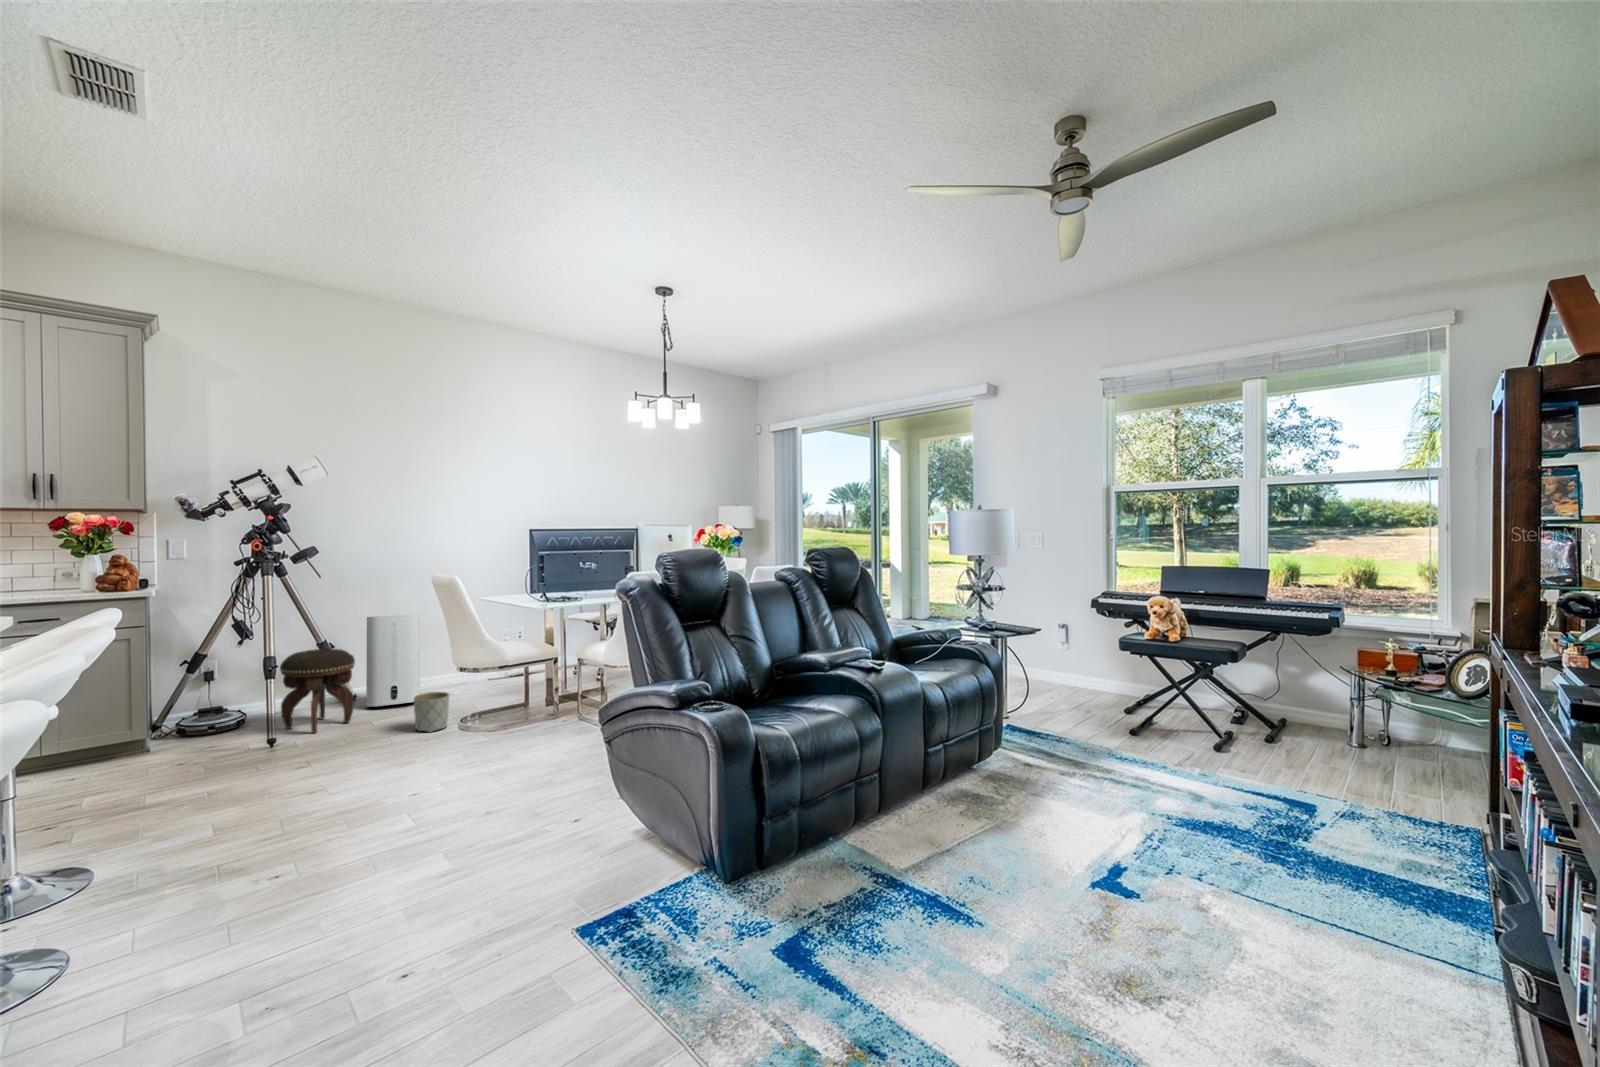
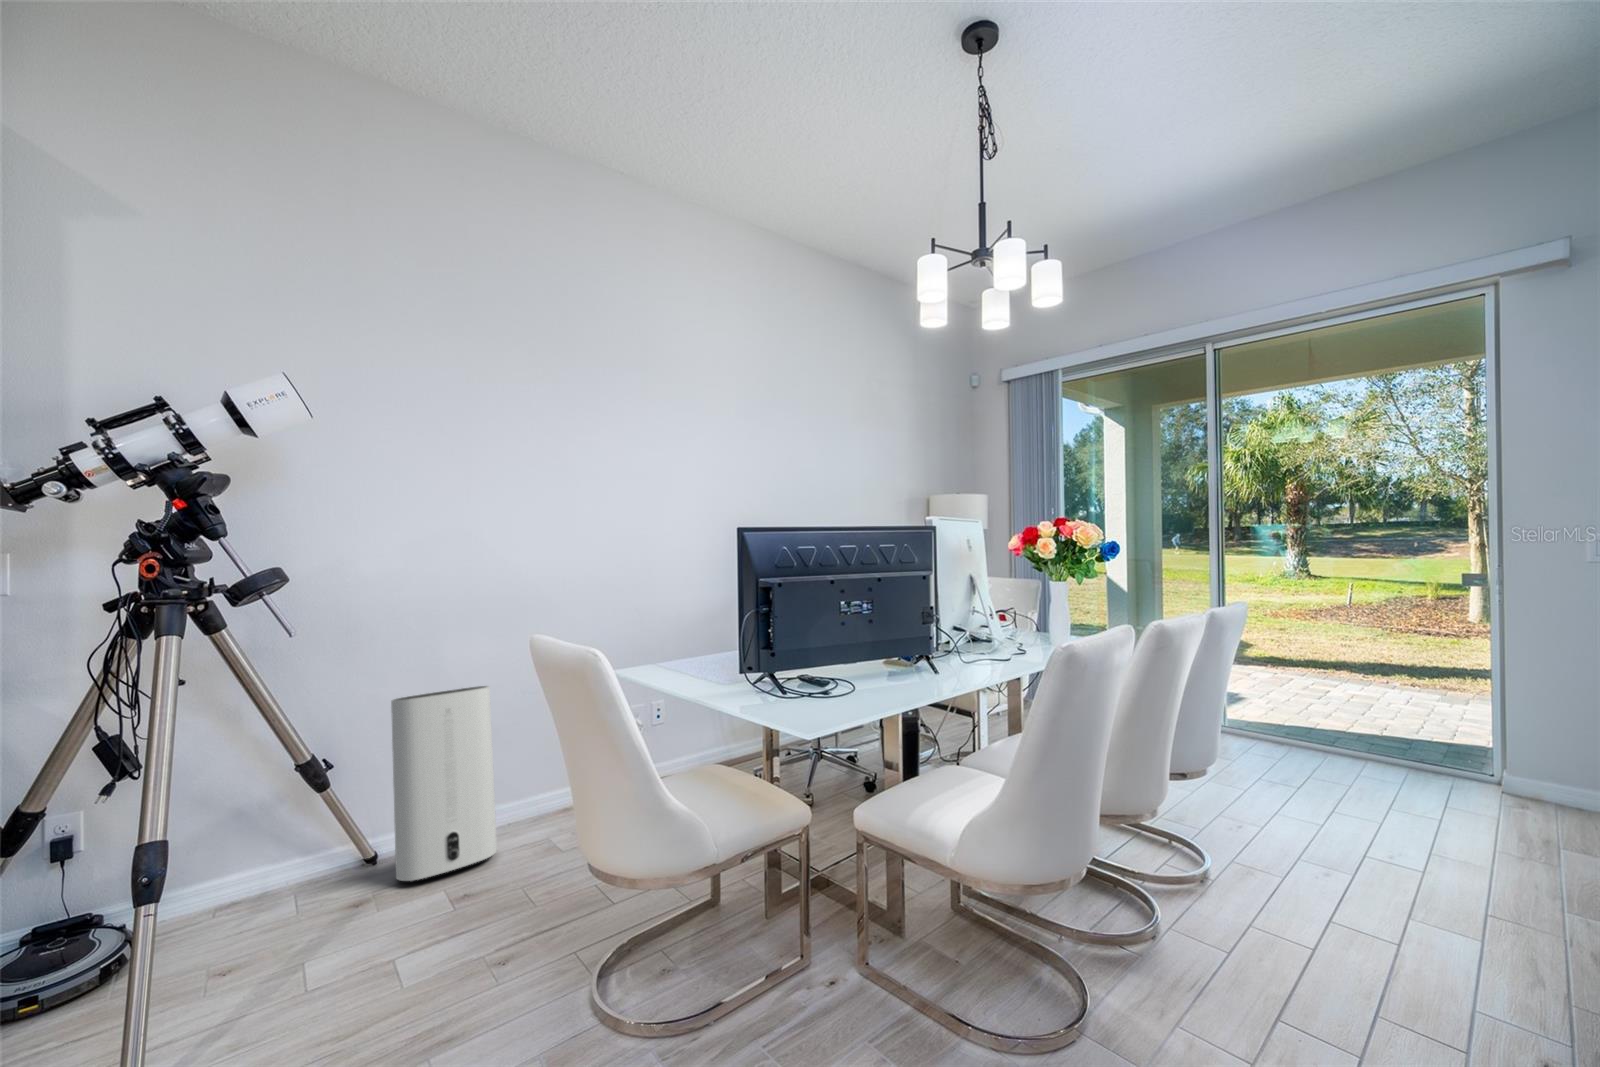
footstool: present [280,649,355,733] -> none [208,779,382,995]
planter: present [414,692,449,732] -> none [523,853,594,956]

